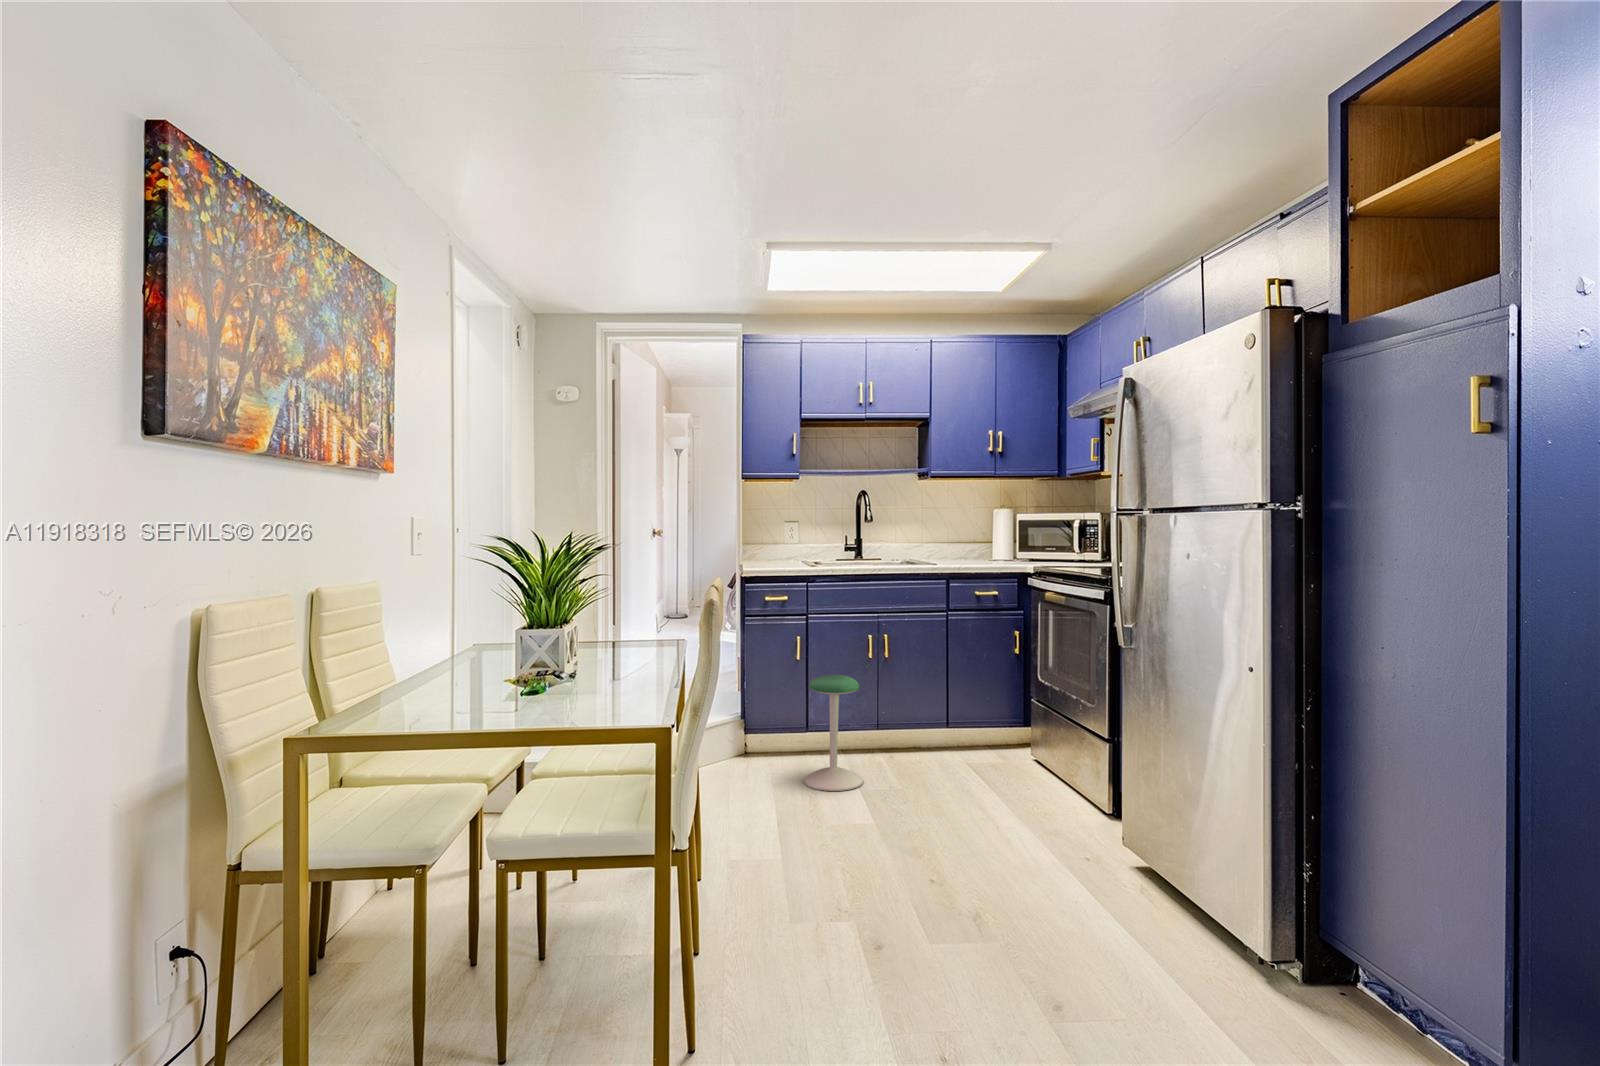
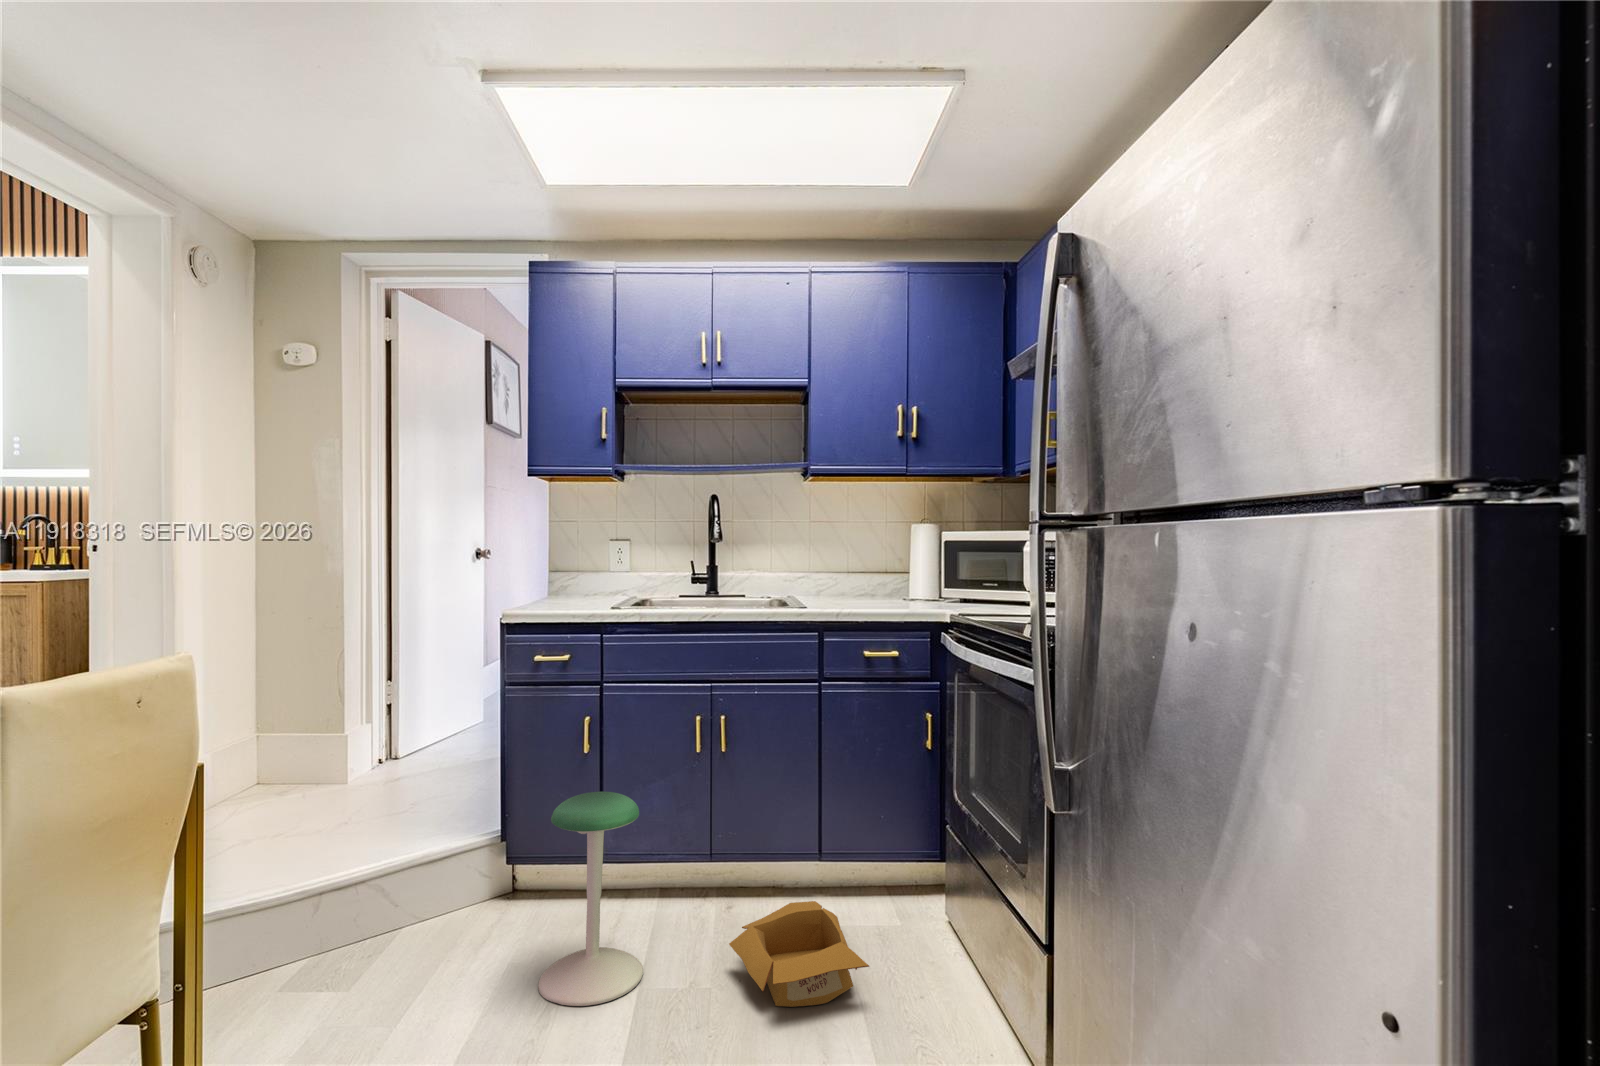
cardboard box: none [911,742,1002,790] -> present [729,901,869,1007]

